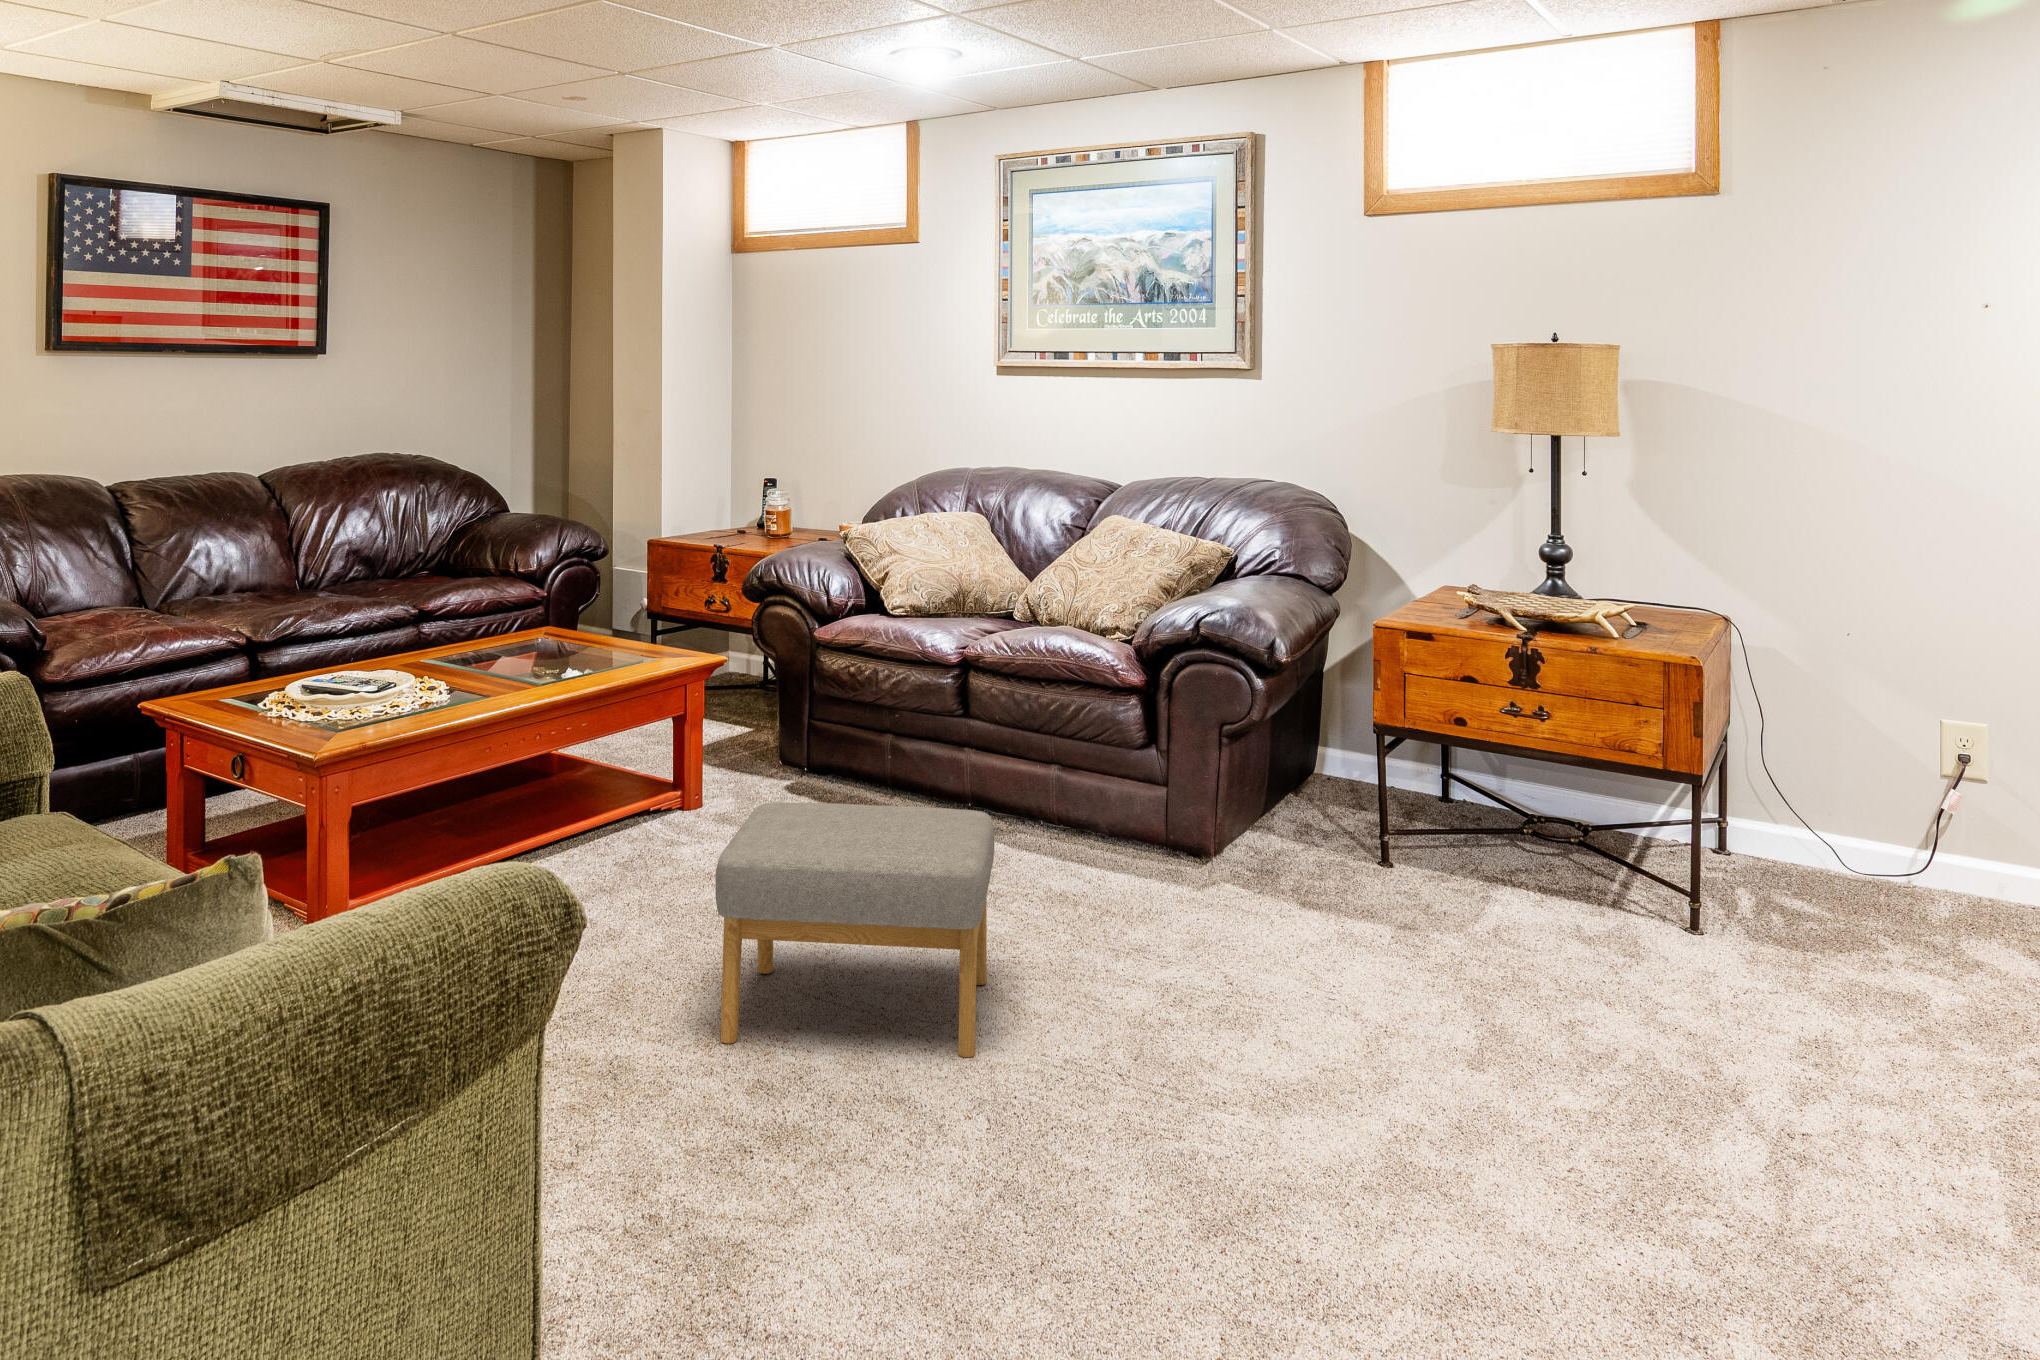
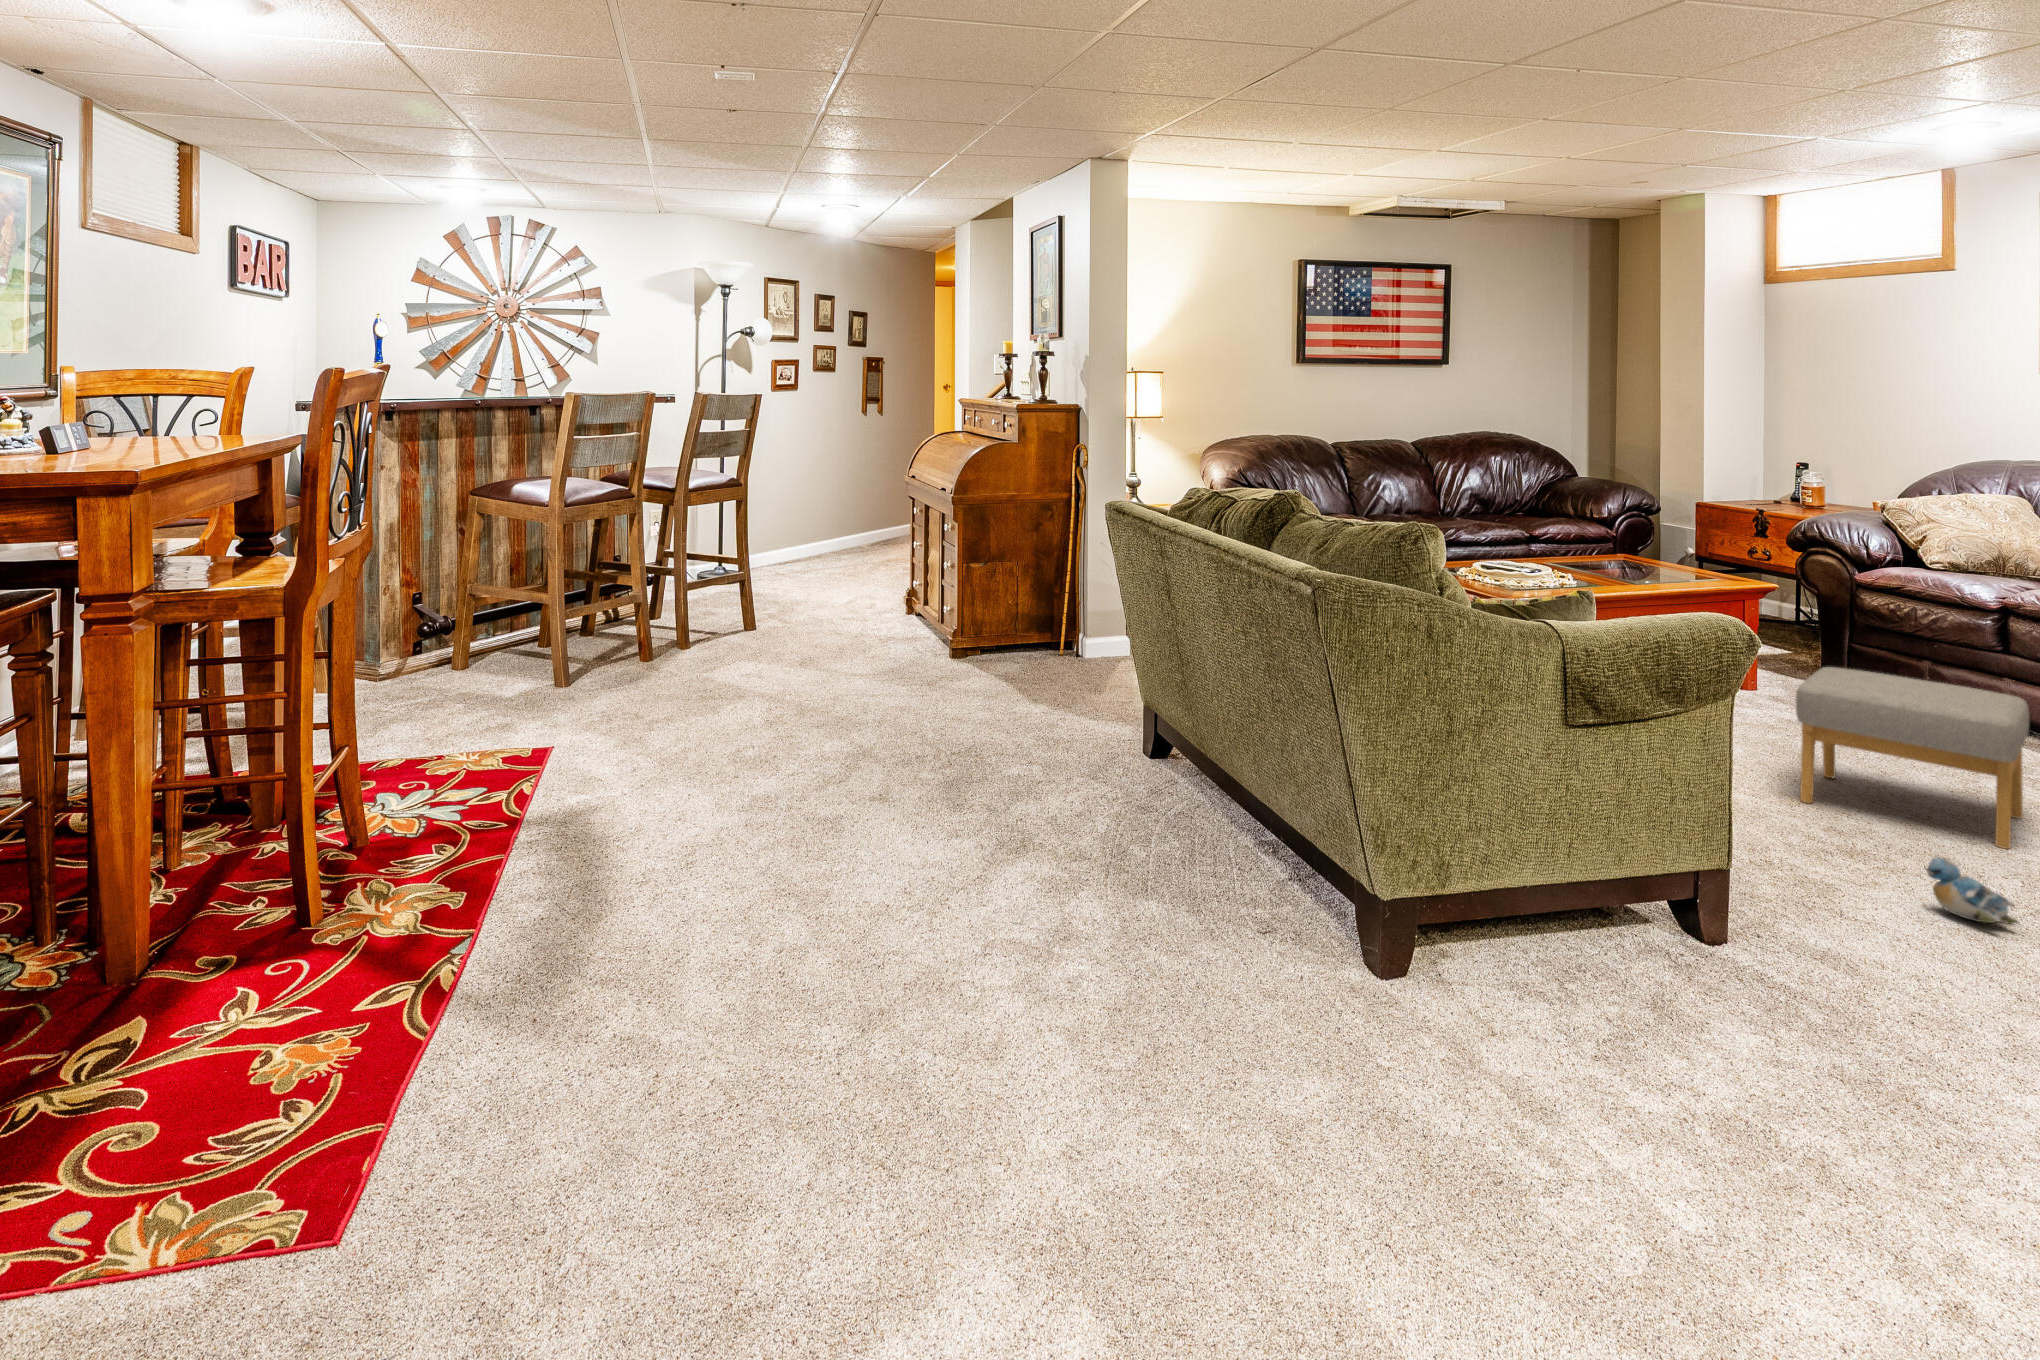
plush toy: none [870,1166,991,1269] -> present [1926,858,2020,924]

